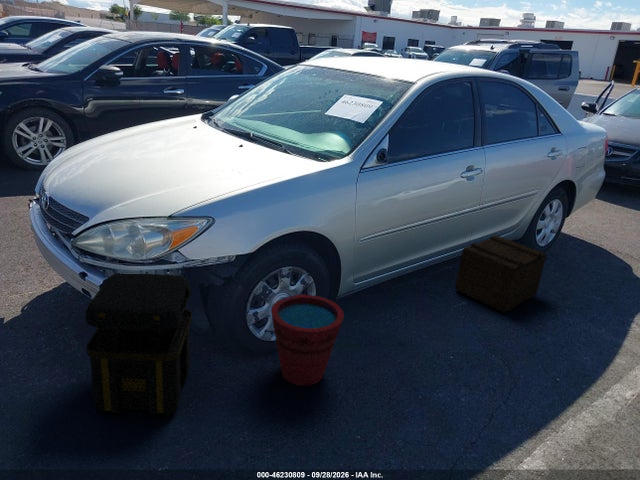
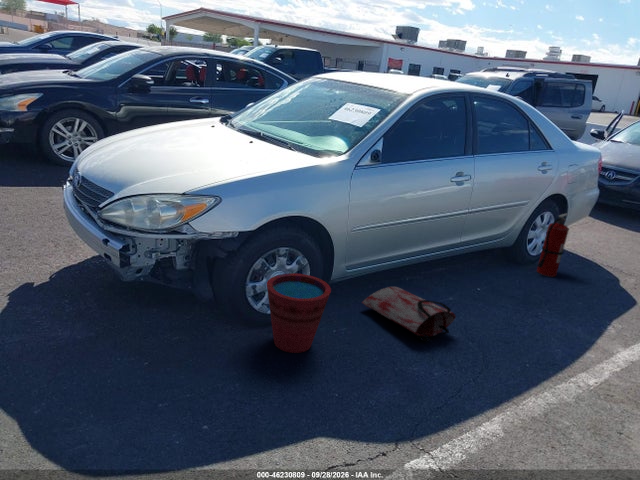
fire extinguisher: none [543,200,577,266] -> present [537,214,569,277]
wooden crate: present [455,236,546,312] -> none [445,240,532,310]
toolbox: present [85,273,192,415] -> none [105,240,198,365]
bag: none [371,295,476,359] -> present [362,287,456,341]

